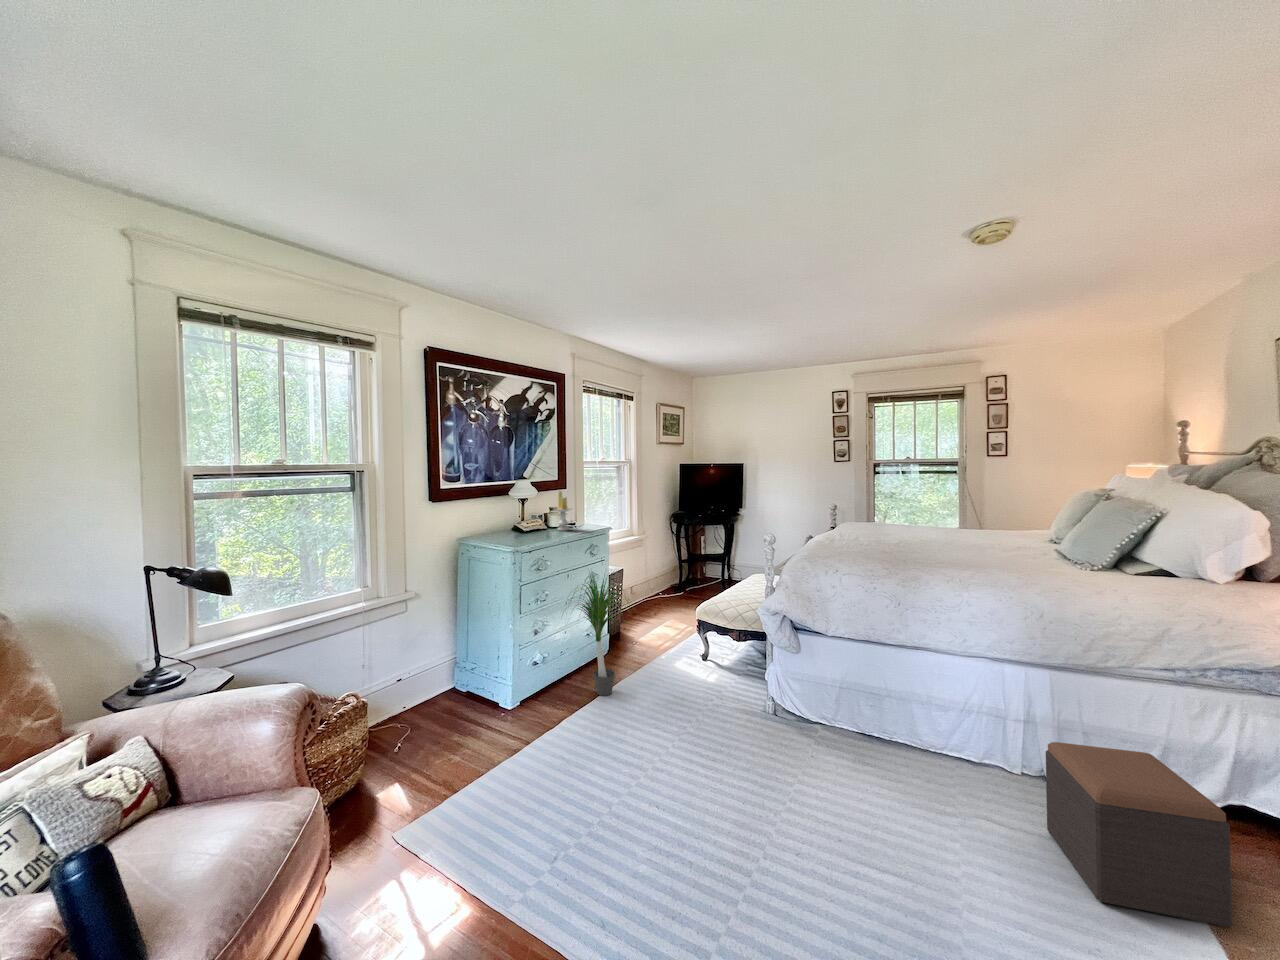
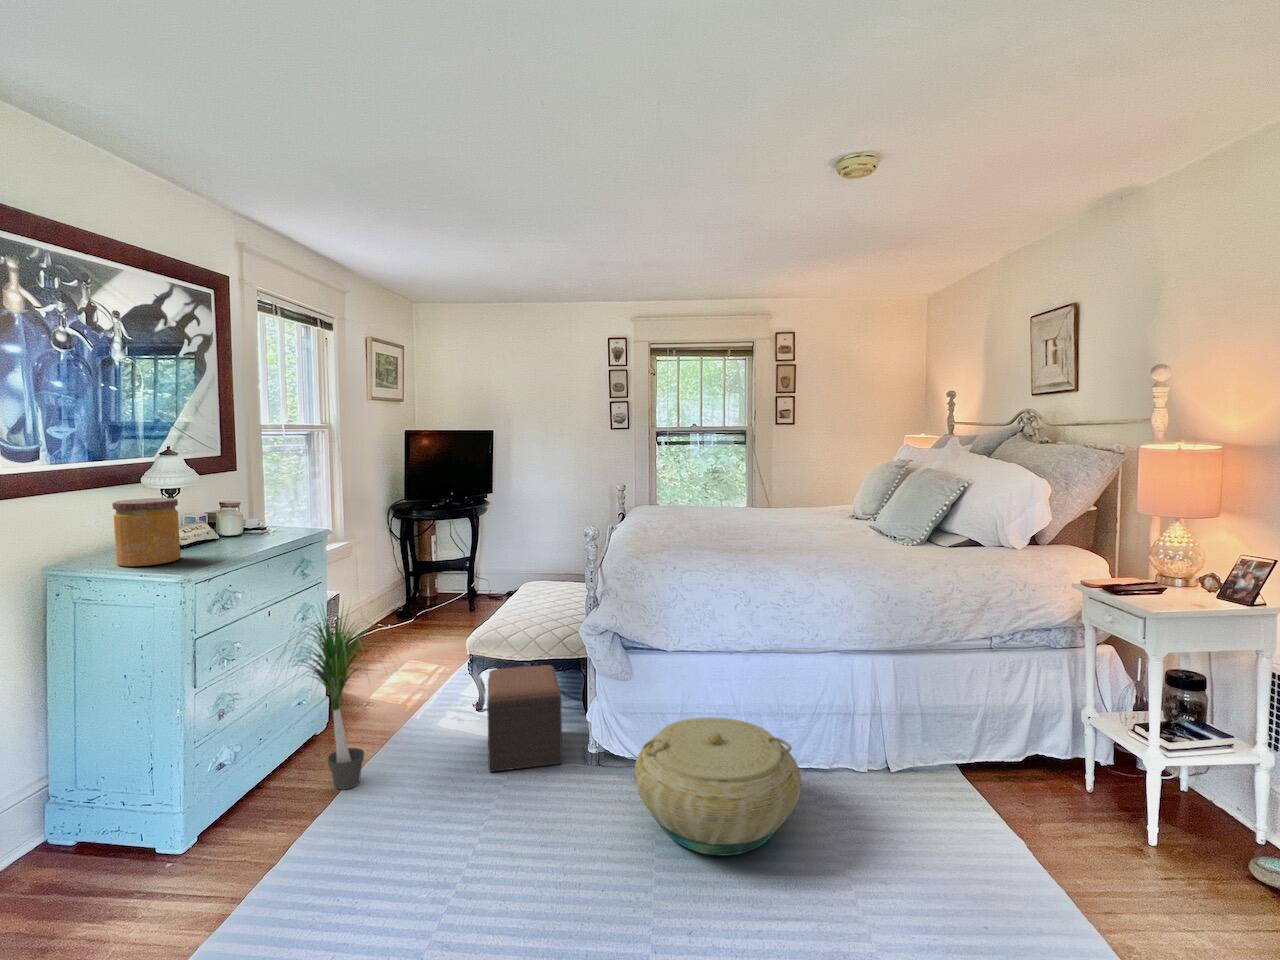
candle: present [554,491,572,531] -> none [232,476,271,542]
jar: none [489,502,520,539] -> present [112,498,180,566]
basket: none [786,695,947,824] -> present [635,717,801,855]
footstool: present [1046,742,1232,927] -> present [487,665,562,772]

